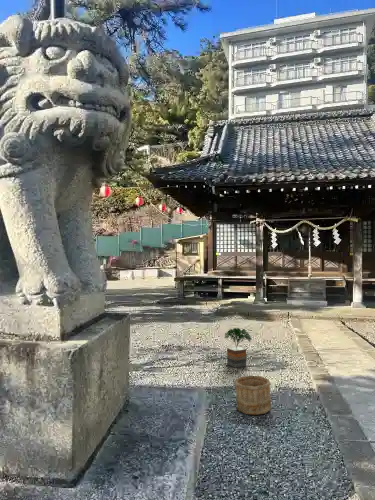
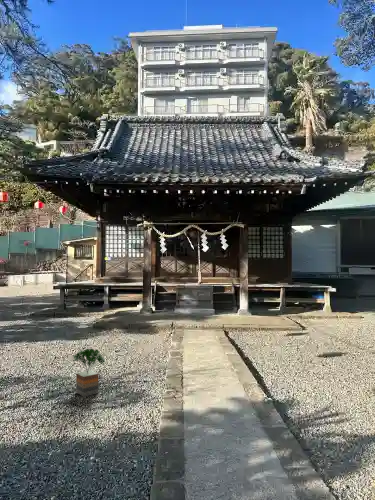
wooden bucket: present [235,376,271,415] -> none [53,415,100,469]

